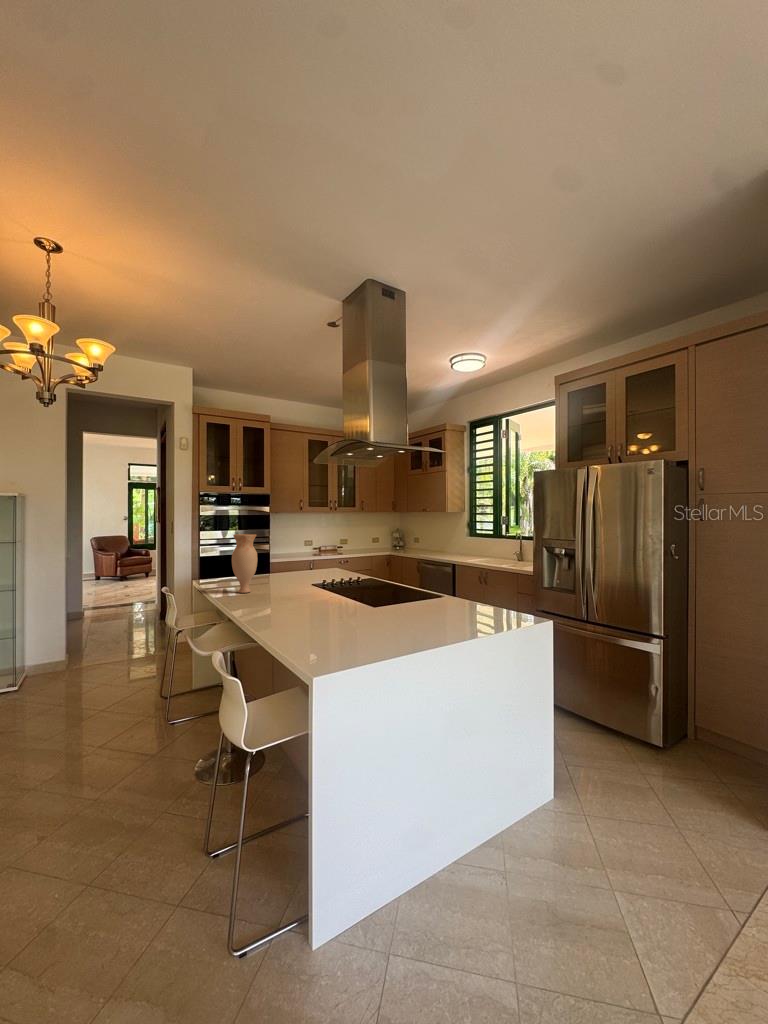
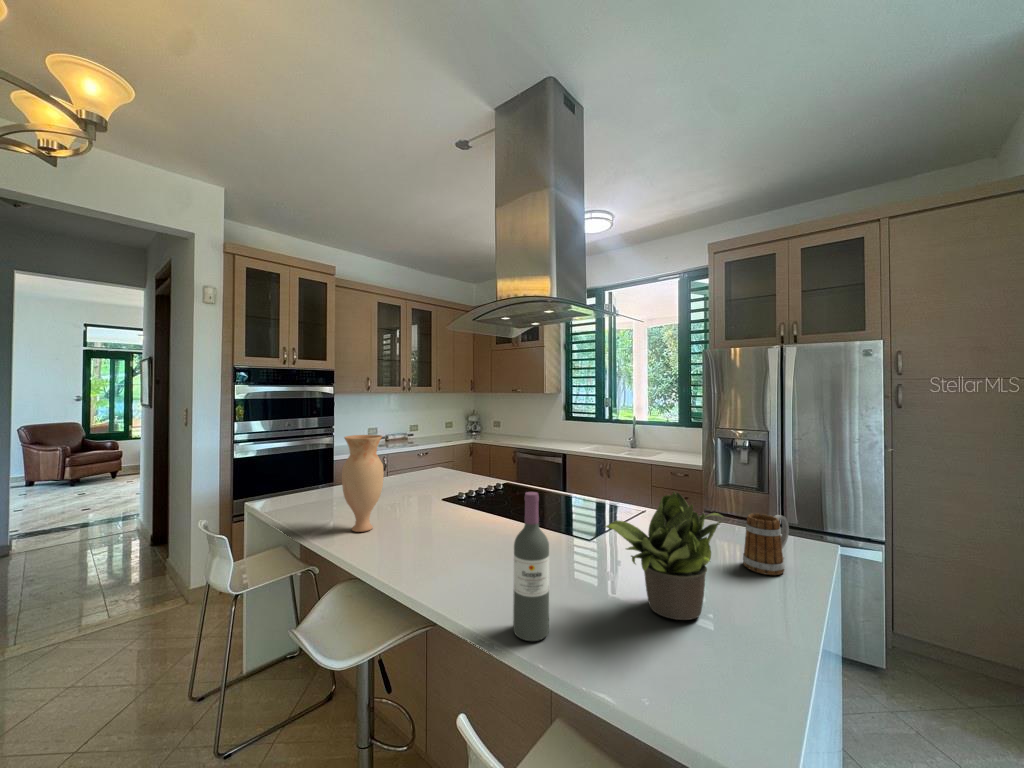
wine bottle: none [267,555,286,629] -> present [513,492,549,641]
potted plant: none [318,558,390,629] -> present [605,492,724,620]
mug: none [442,586,477,623] -> present [743,514,789,575]

